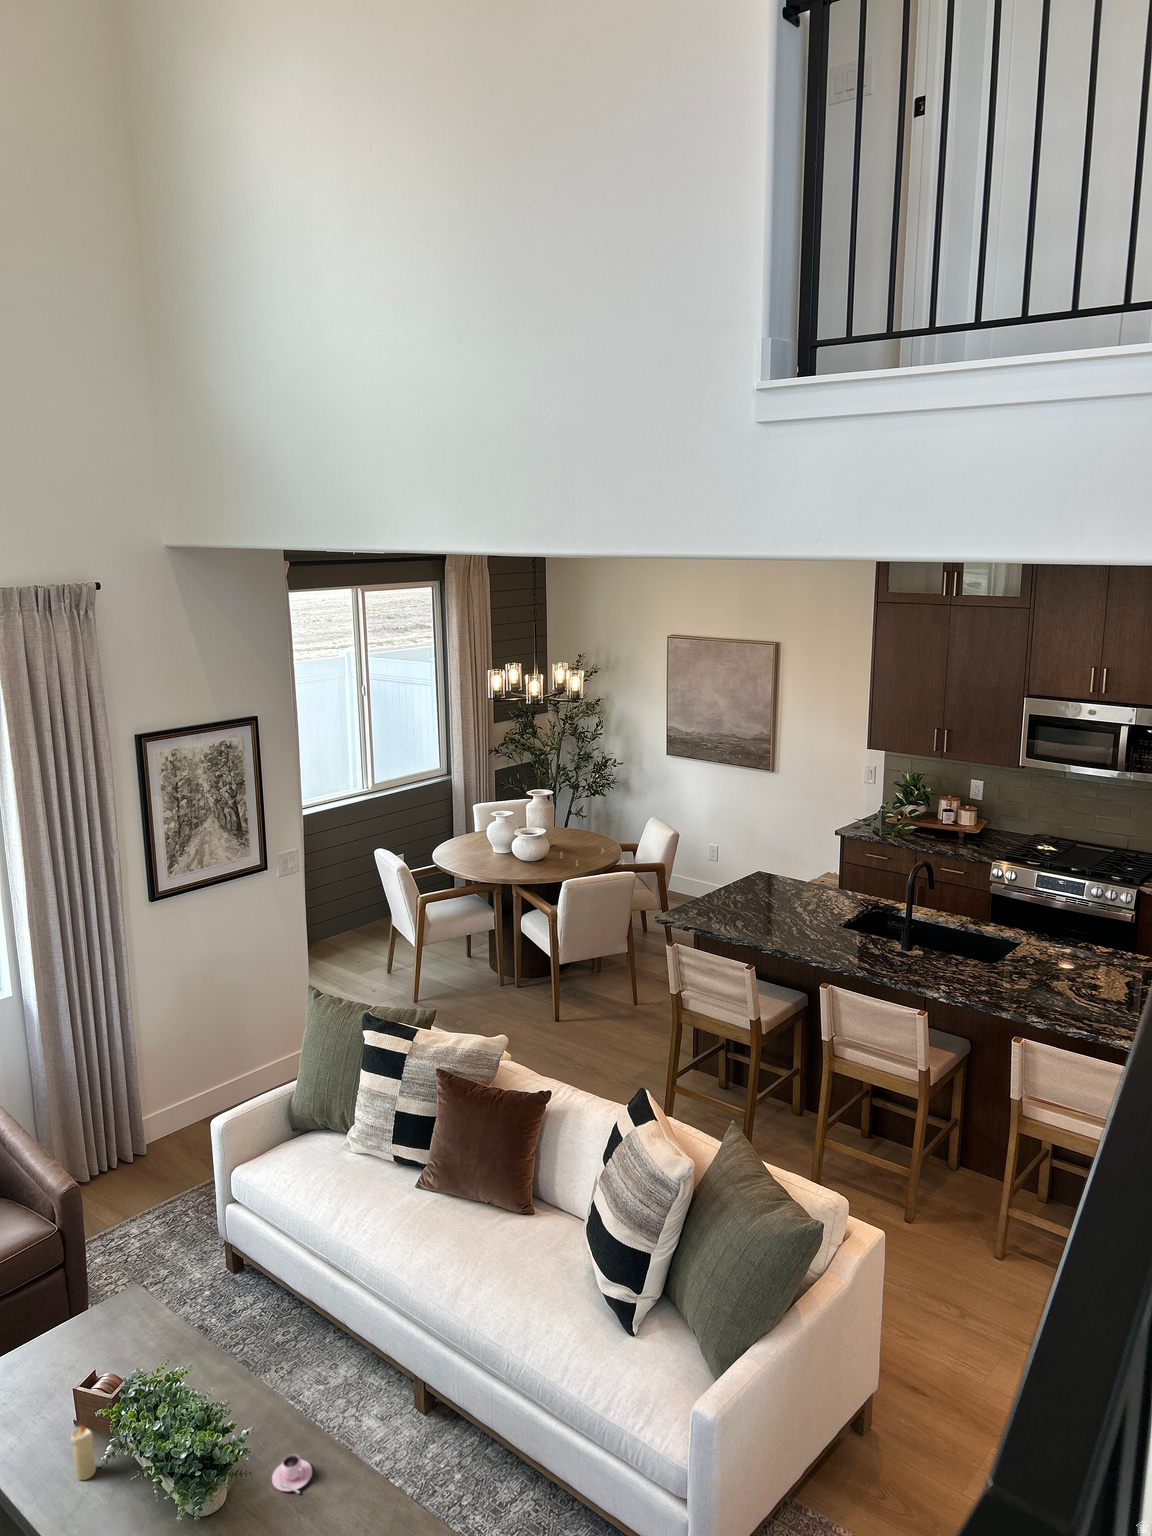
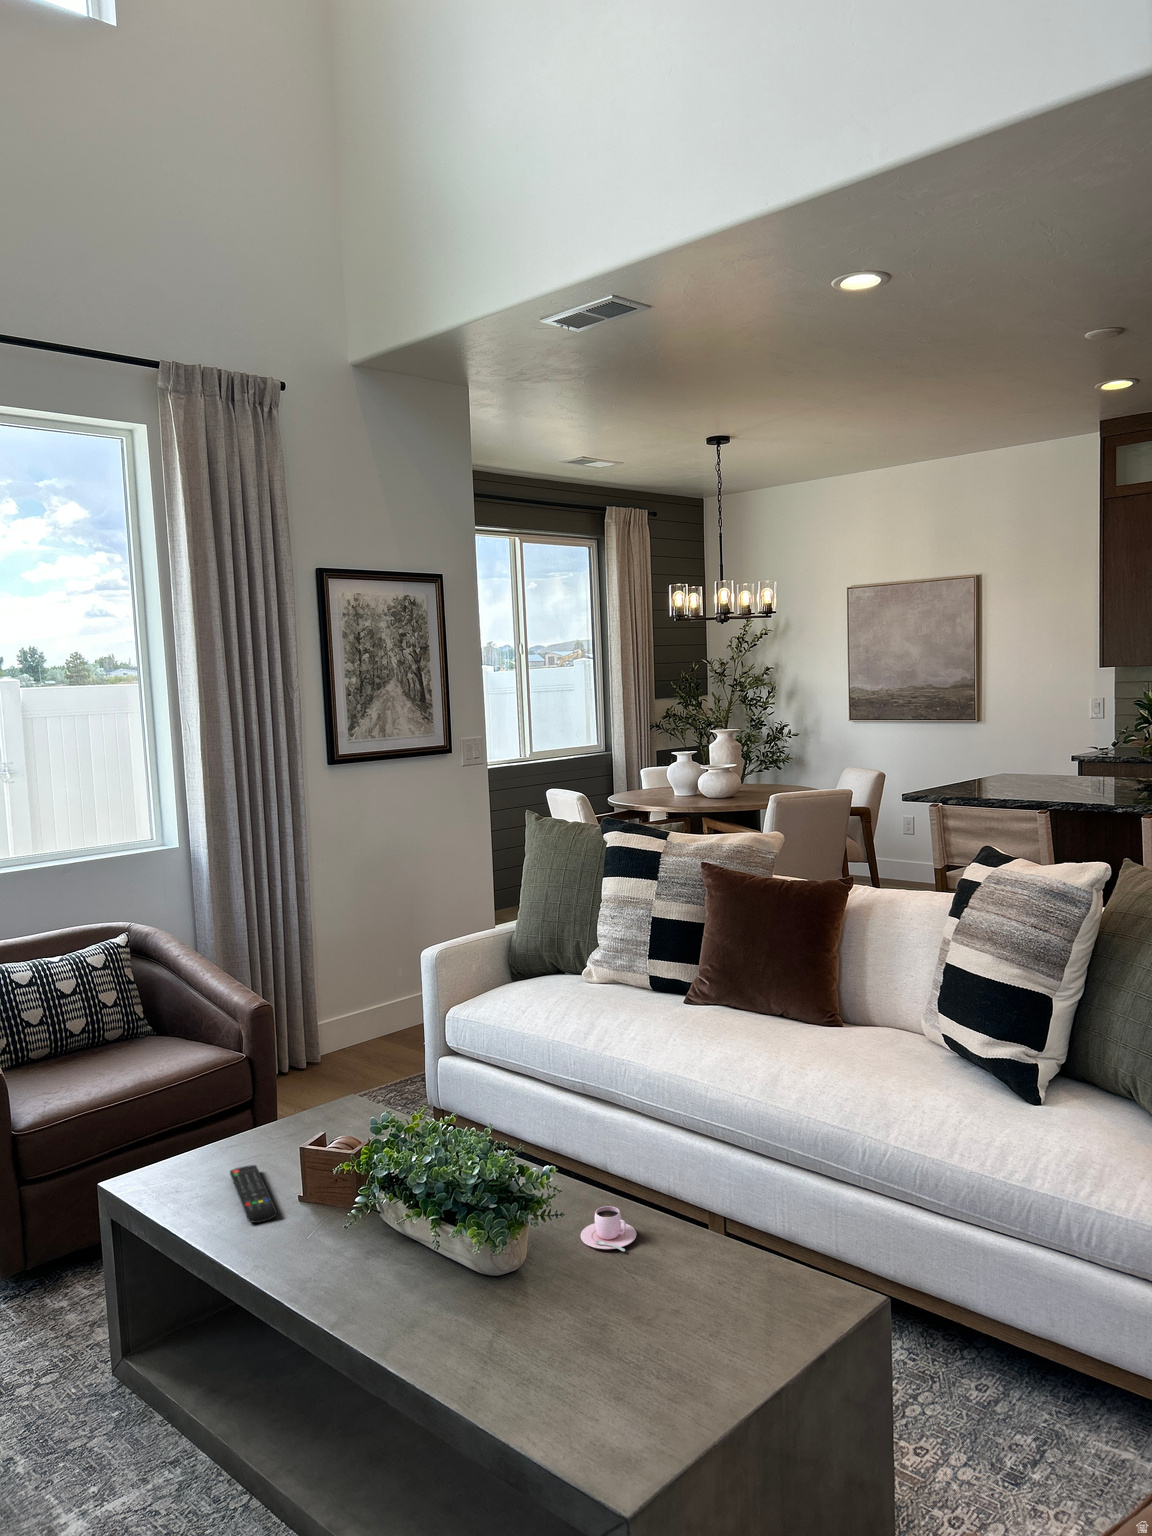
remote control: none [27,1390,57,1460] -> present [230,1165,277,1223]
candle: present [71,1425,96,1480] -> none [303,1155,333,1240]

